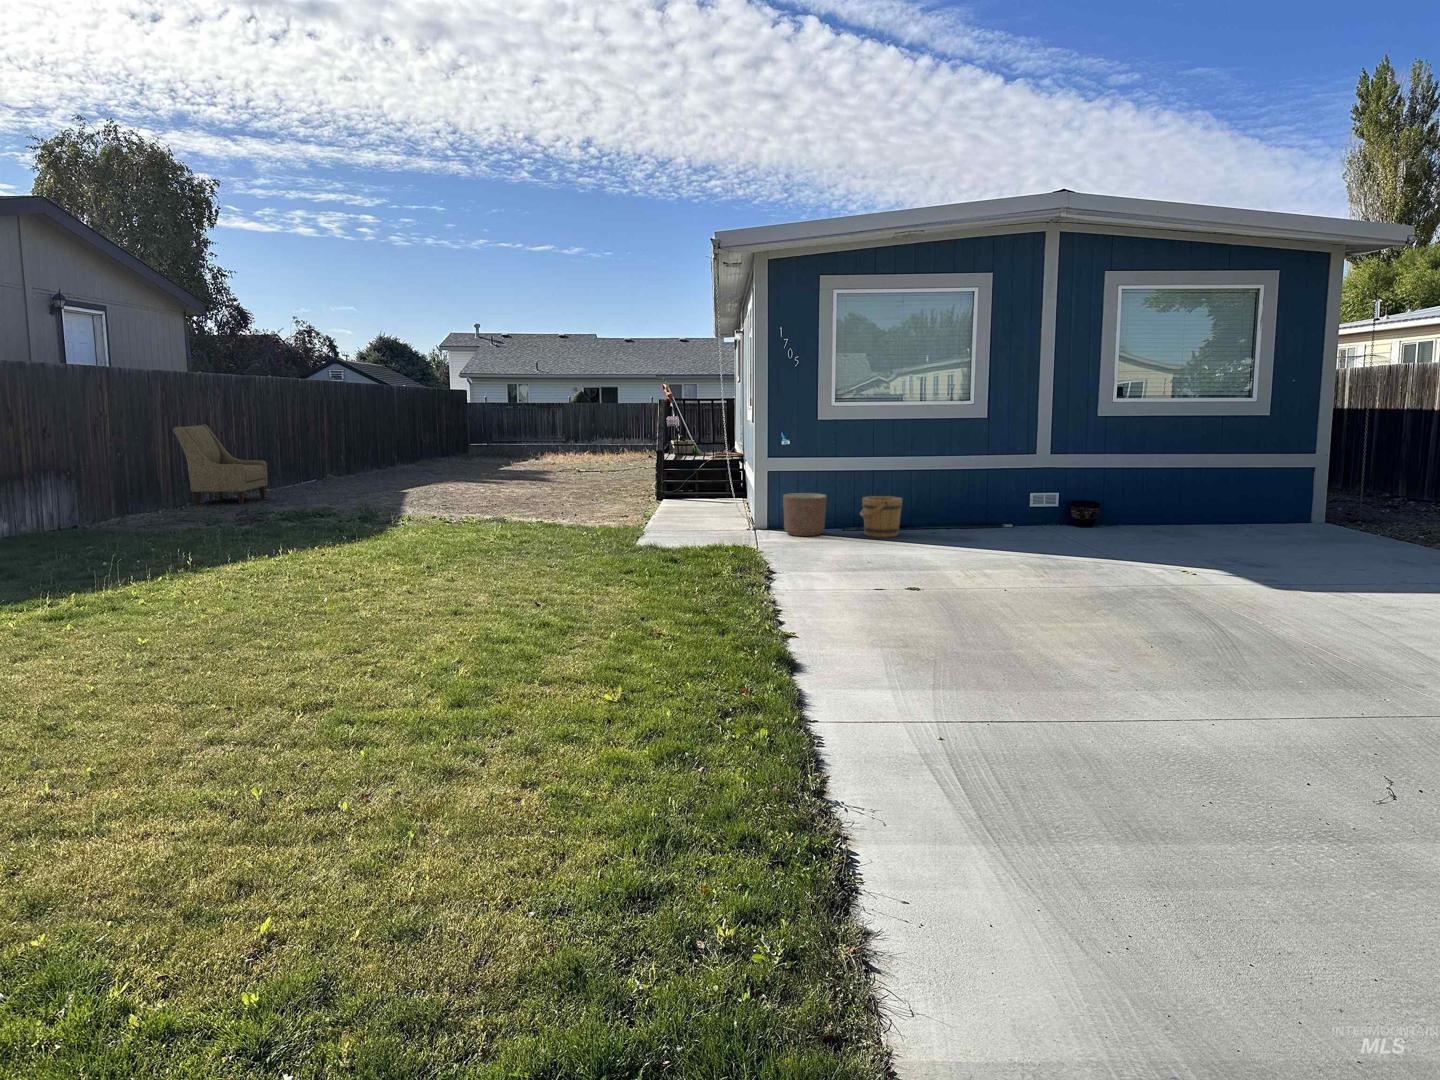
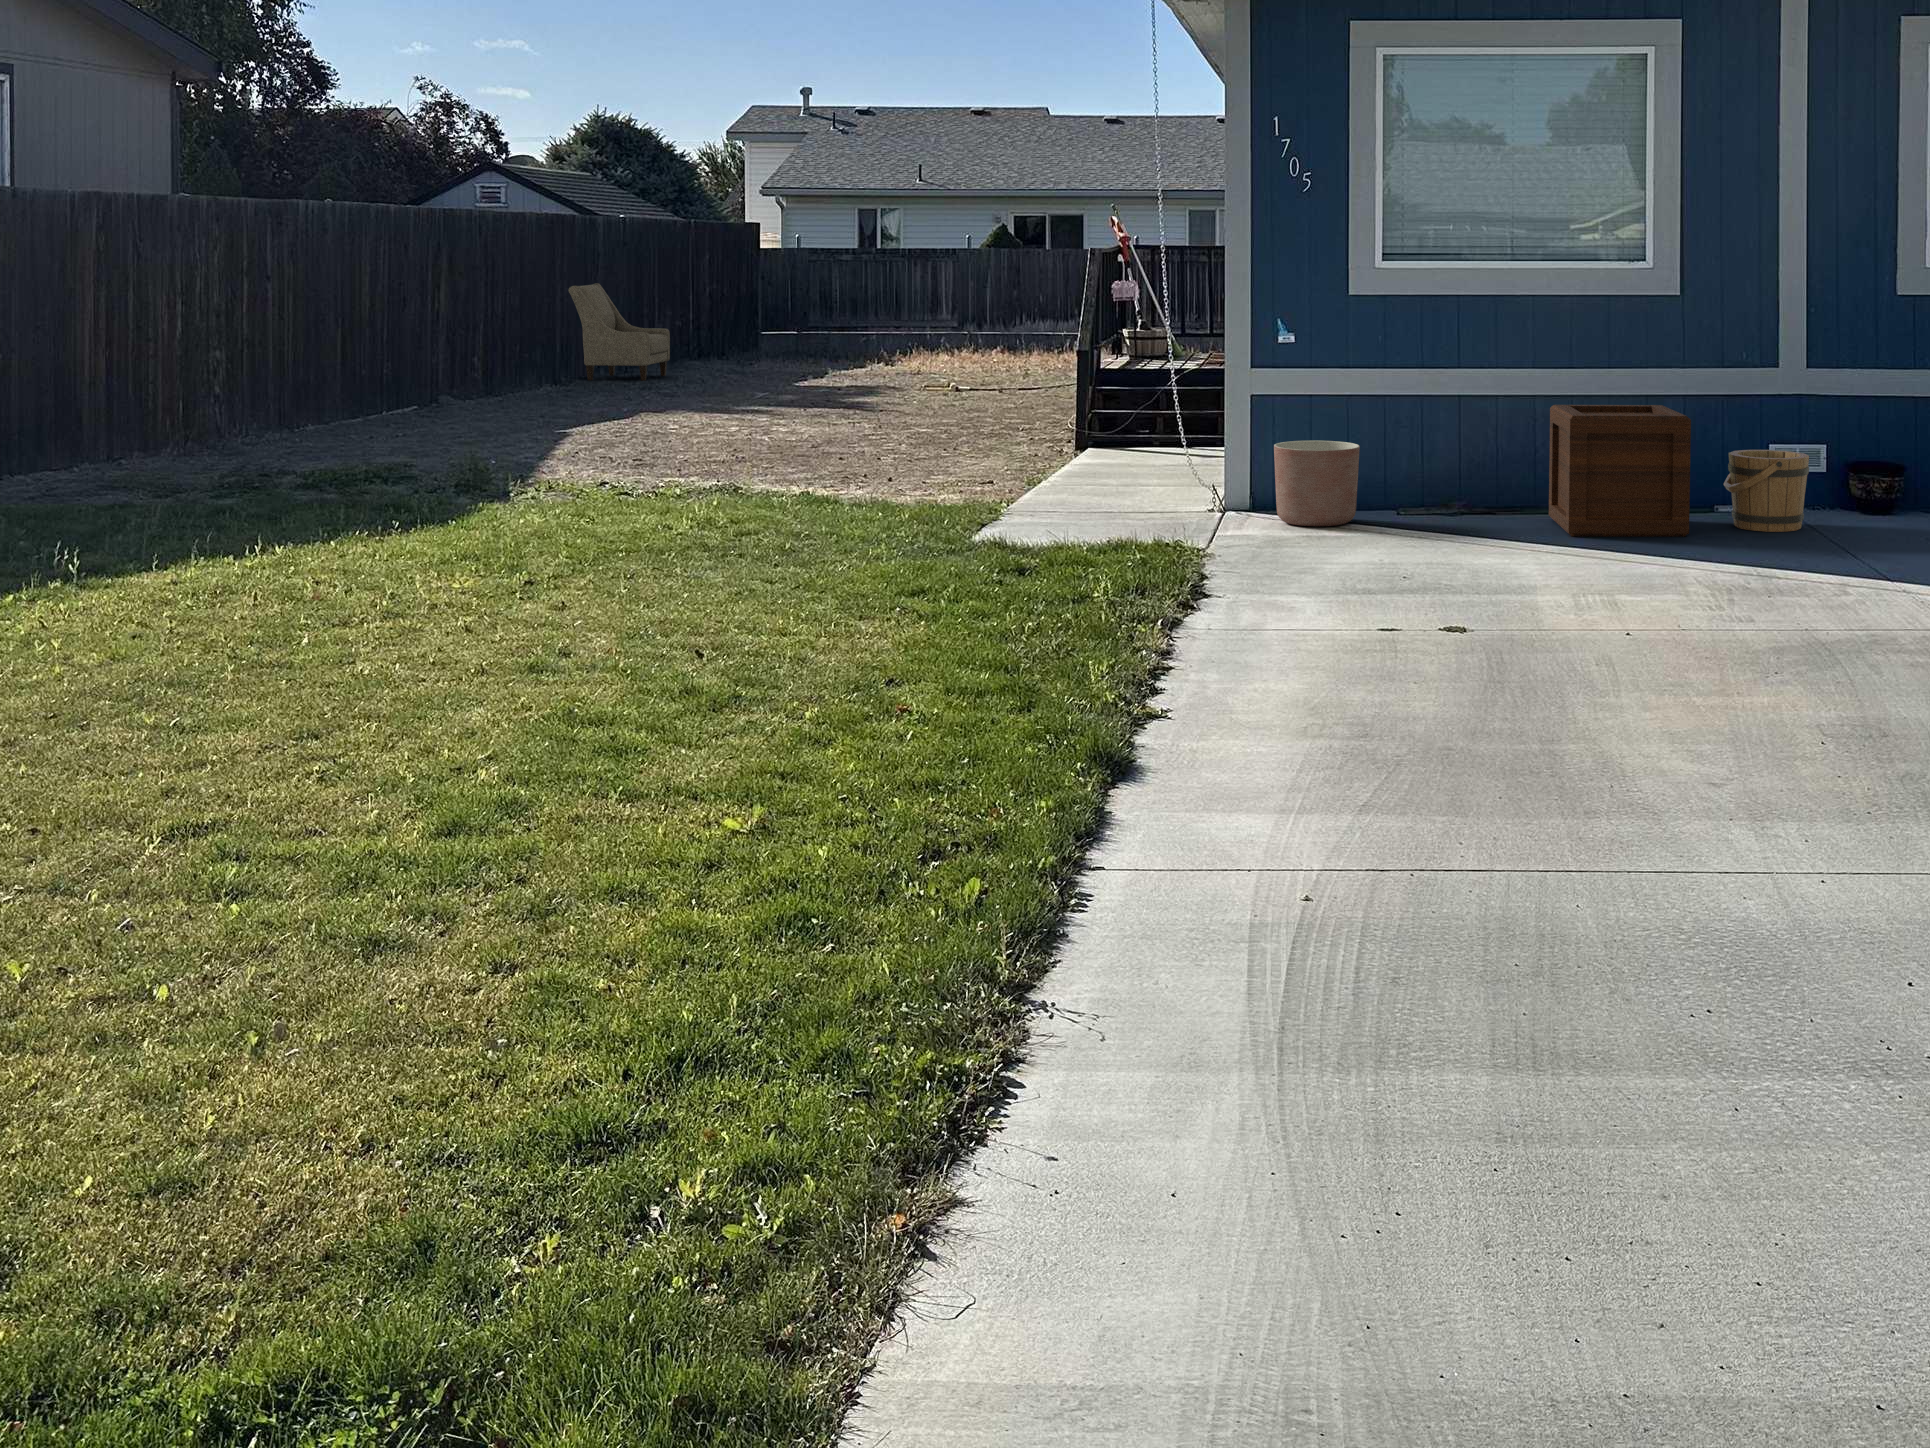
chair: present [173,424,268,504] -> present [568,283,670,381]
wooden crate: none [919,474,998,540] -> present [1549,405,1691,537]
bucket: present [860,496,902,537] -> present [1723,450,1809,532]

